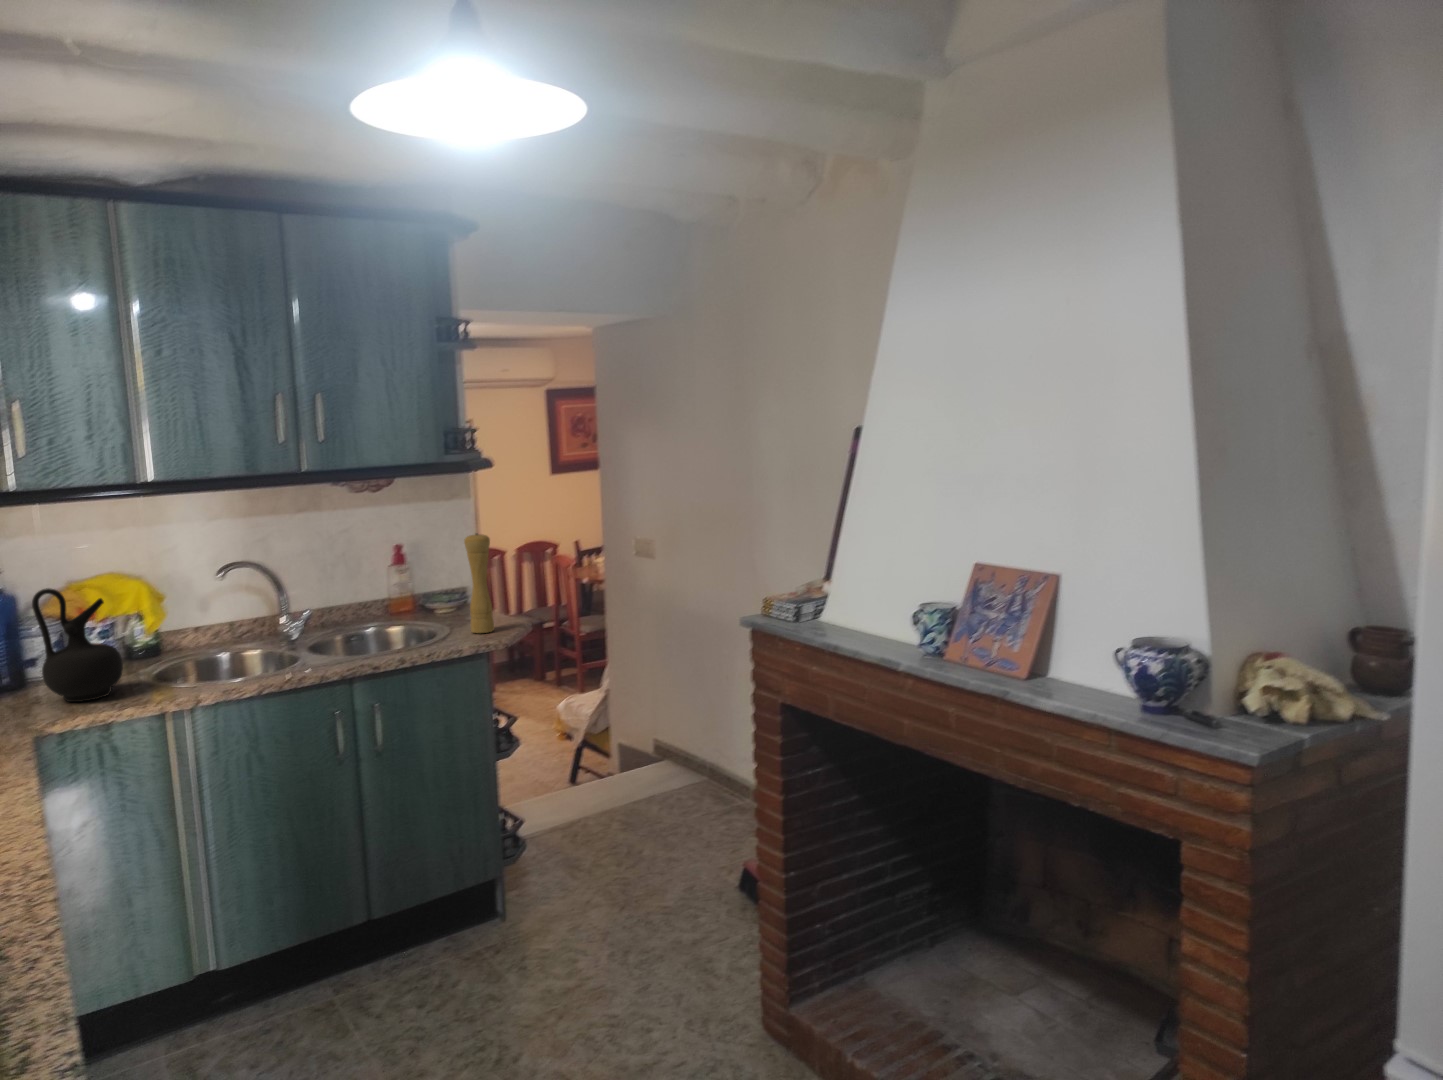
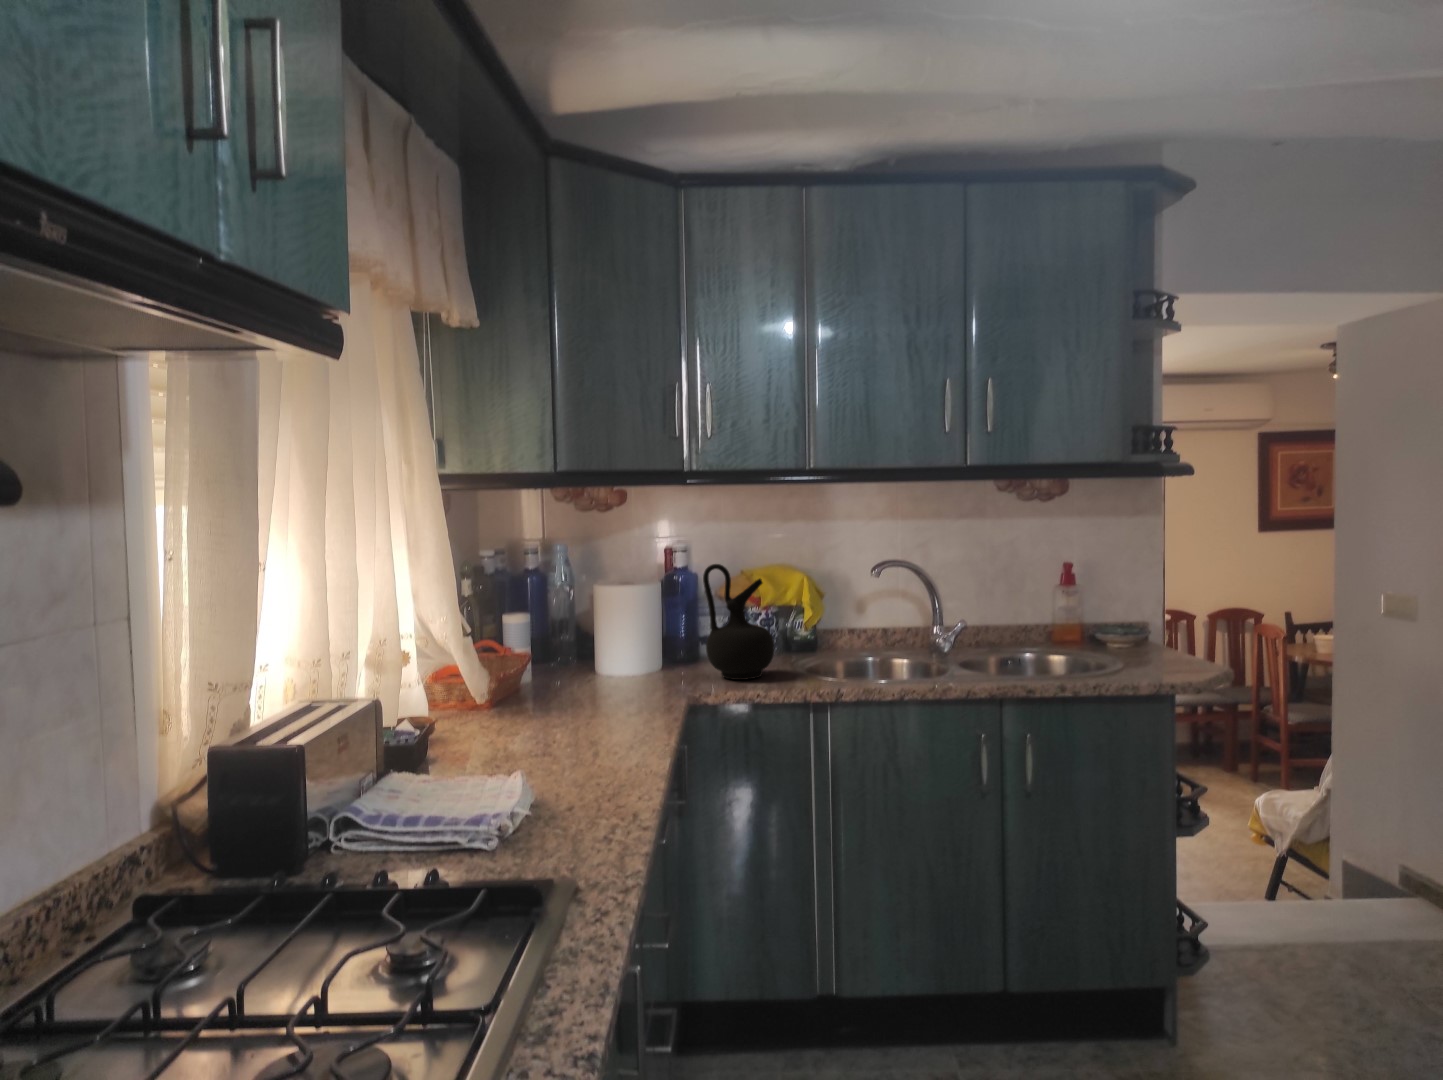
pepper mill: present [464,533,494,633] -> none [1149,546,1183,672]

